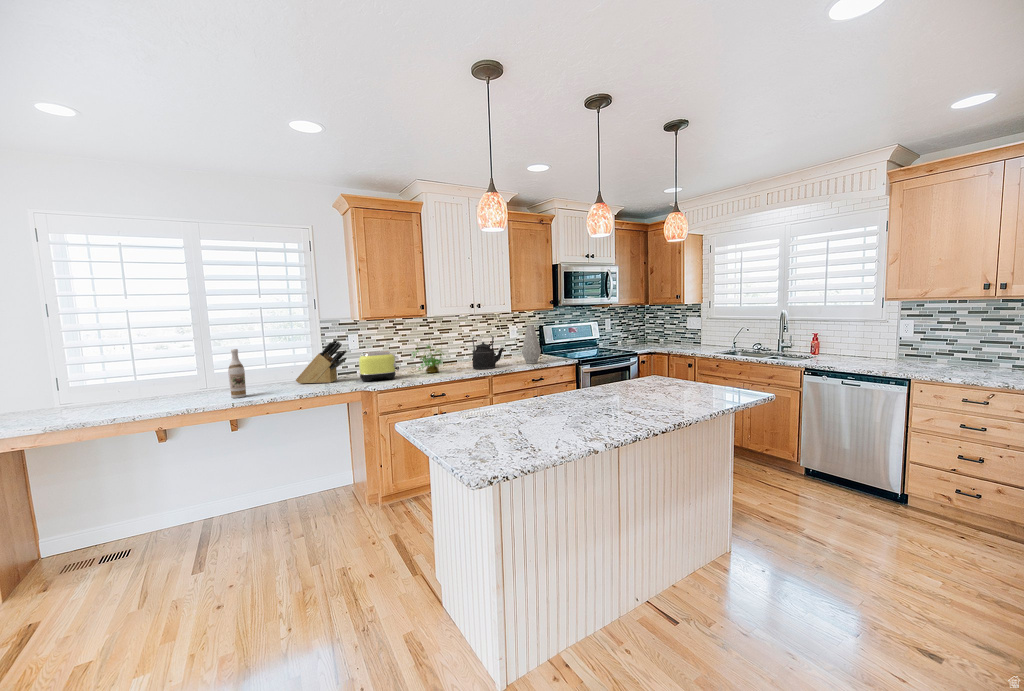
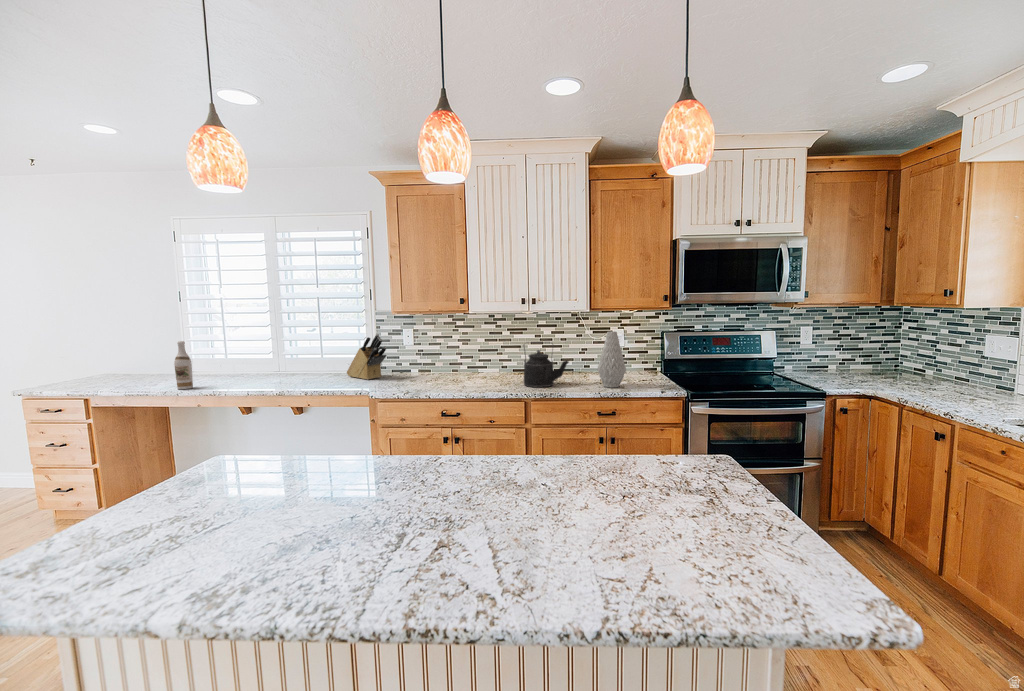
potted plant: present [413,340,444,373] -> none [456,338,490,383]
wine bottle: present [228,349,246,398] -> present [174,341,193,389]
toaster: present [359,351,399,382] -> none [385,351,429,385]

